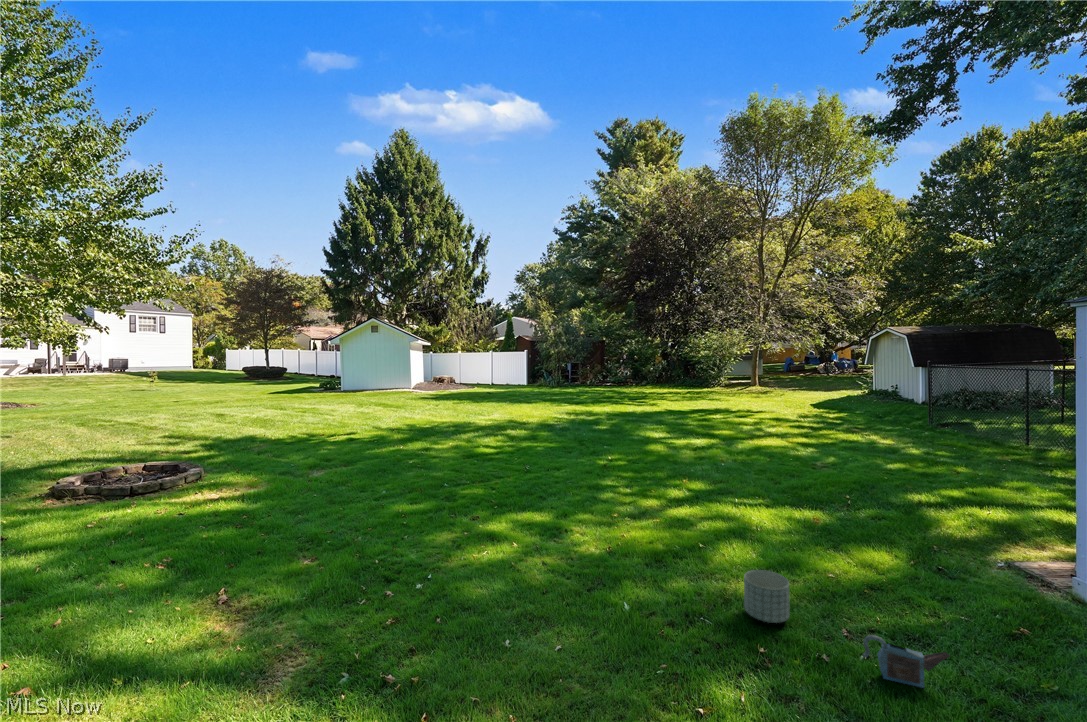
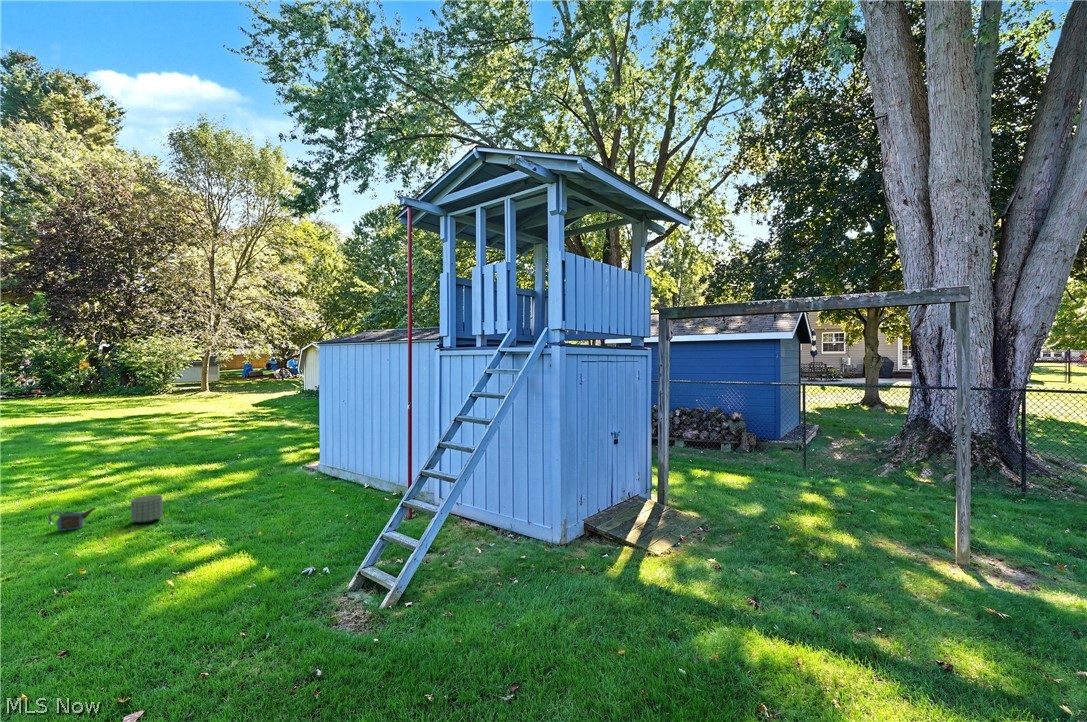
watering can: present [863,635,950,688] -> present [48,508,96,531]

